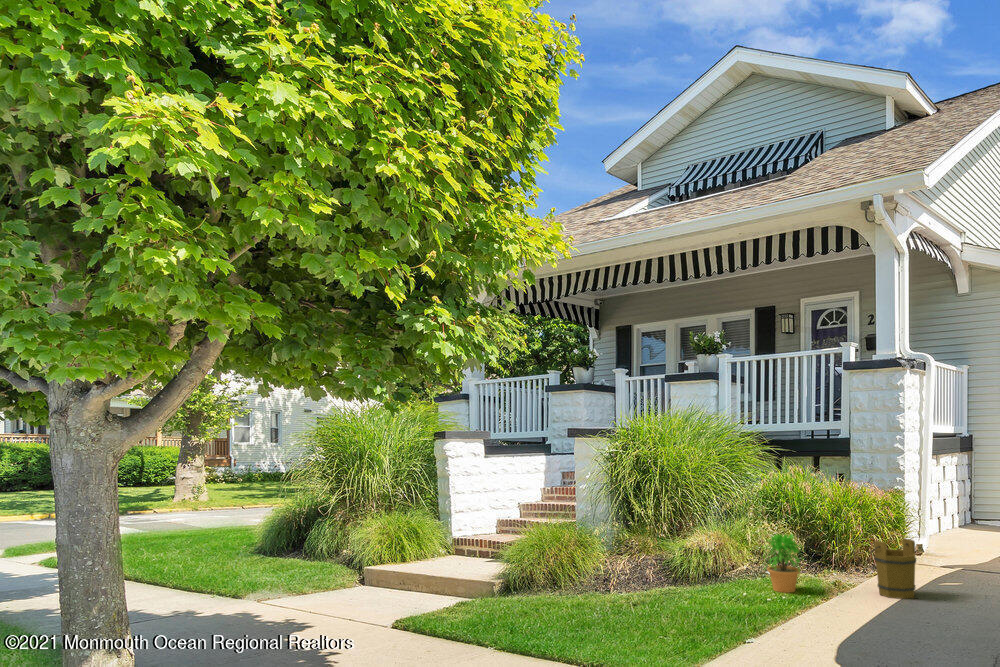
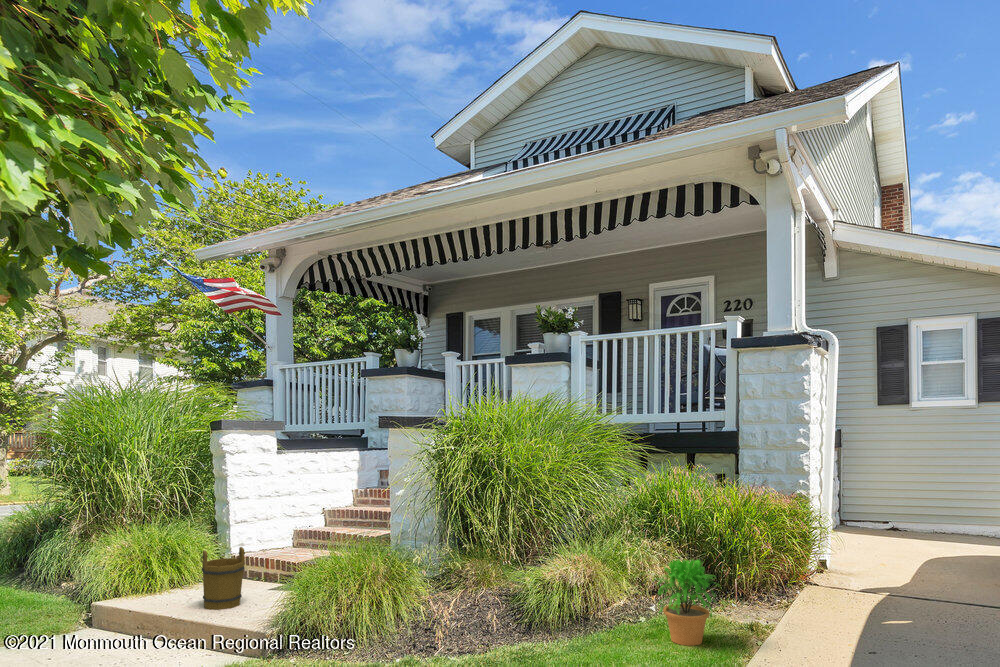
bucket: present [871,538,916,599] -> present [200,547,245,610]

